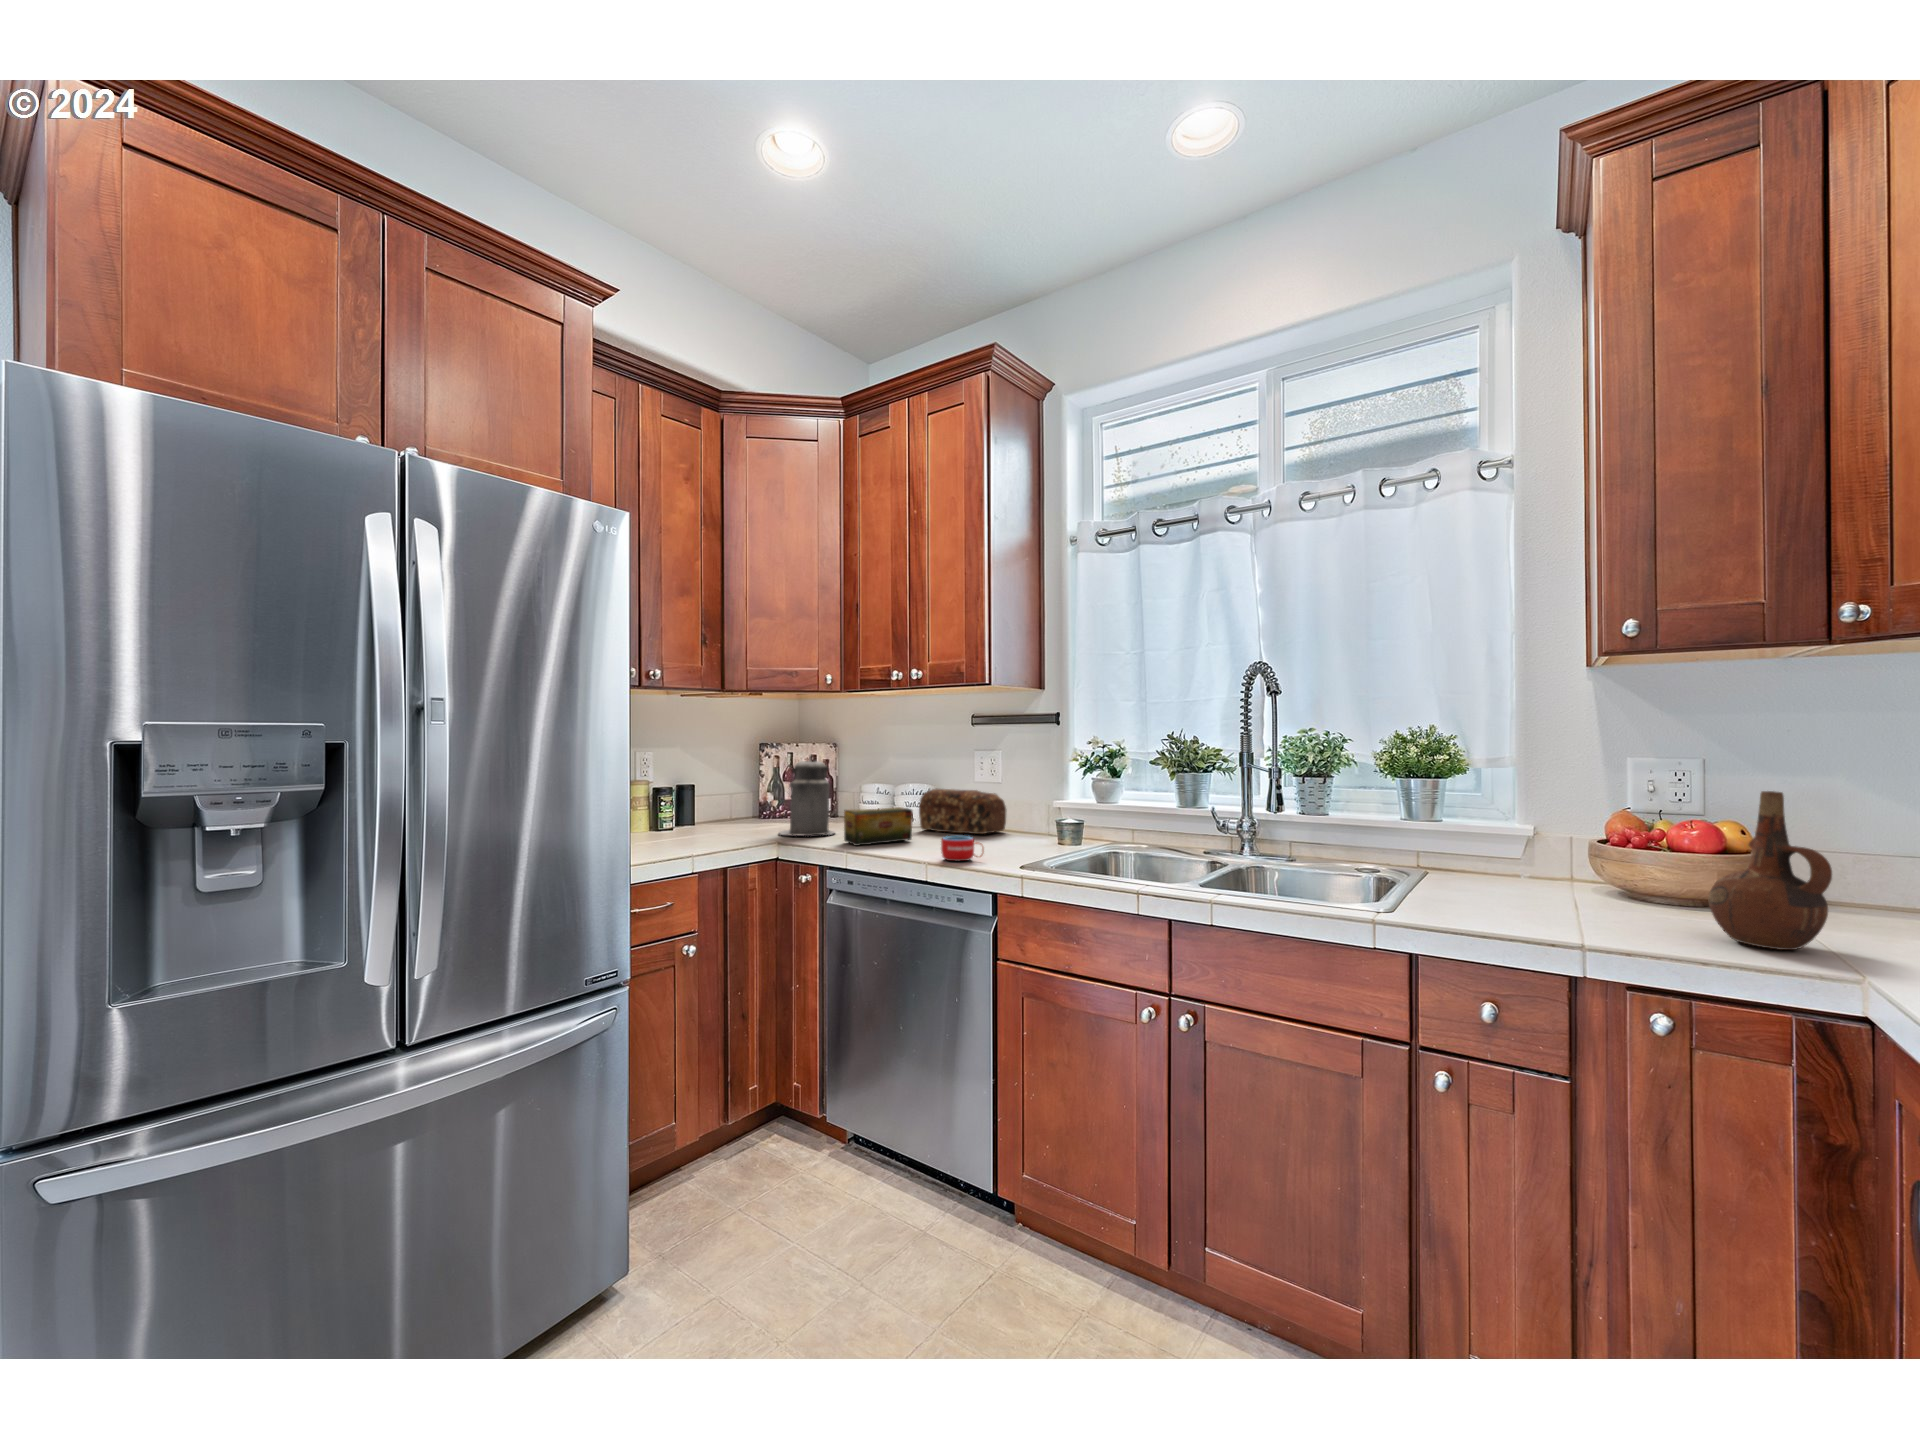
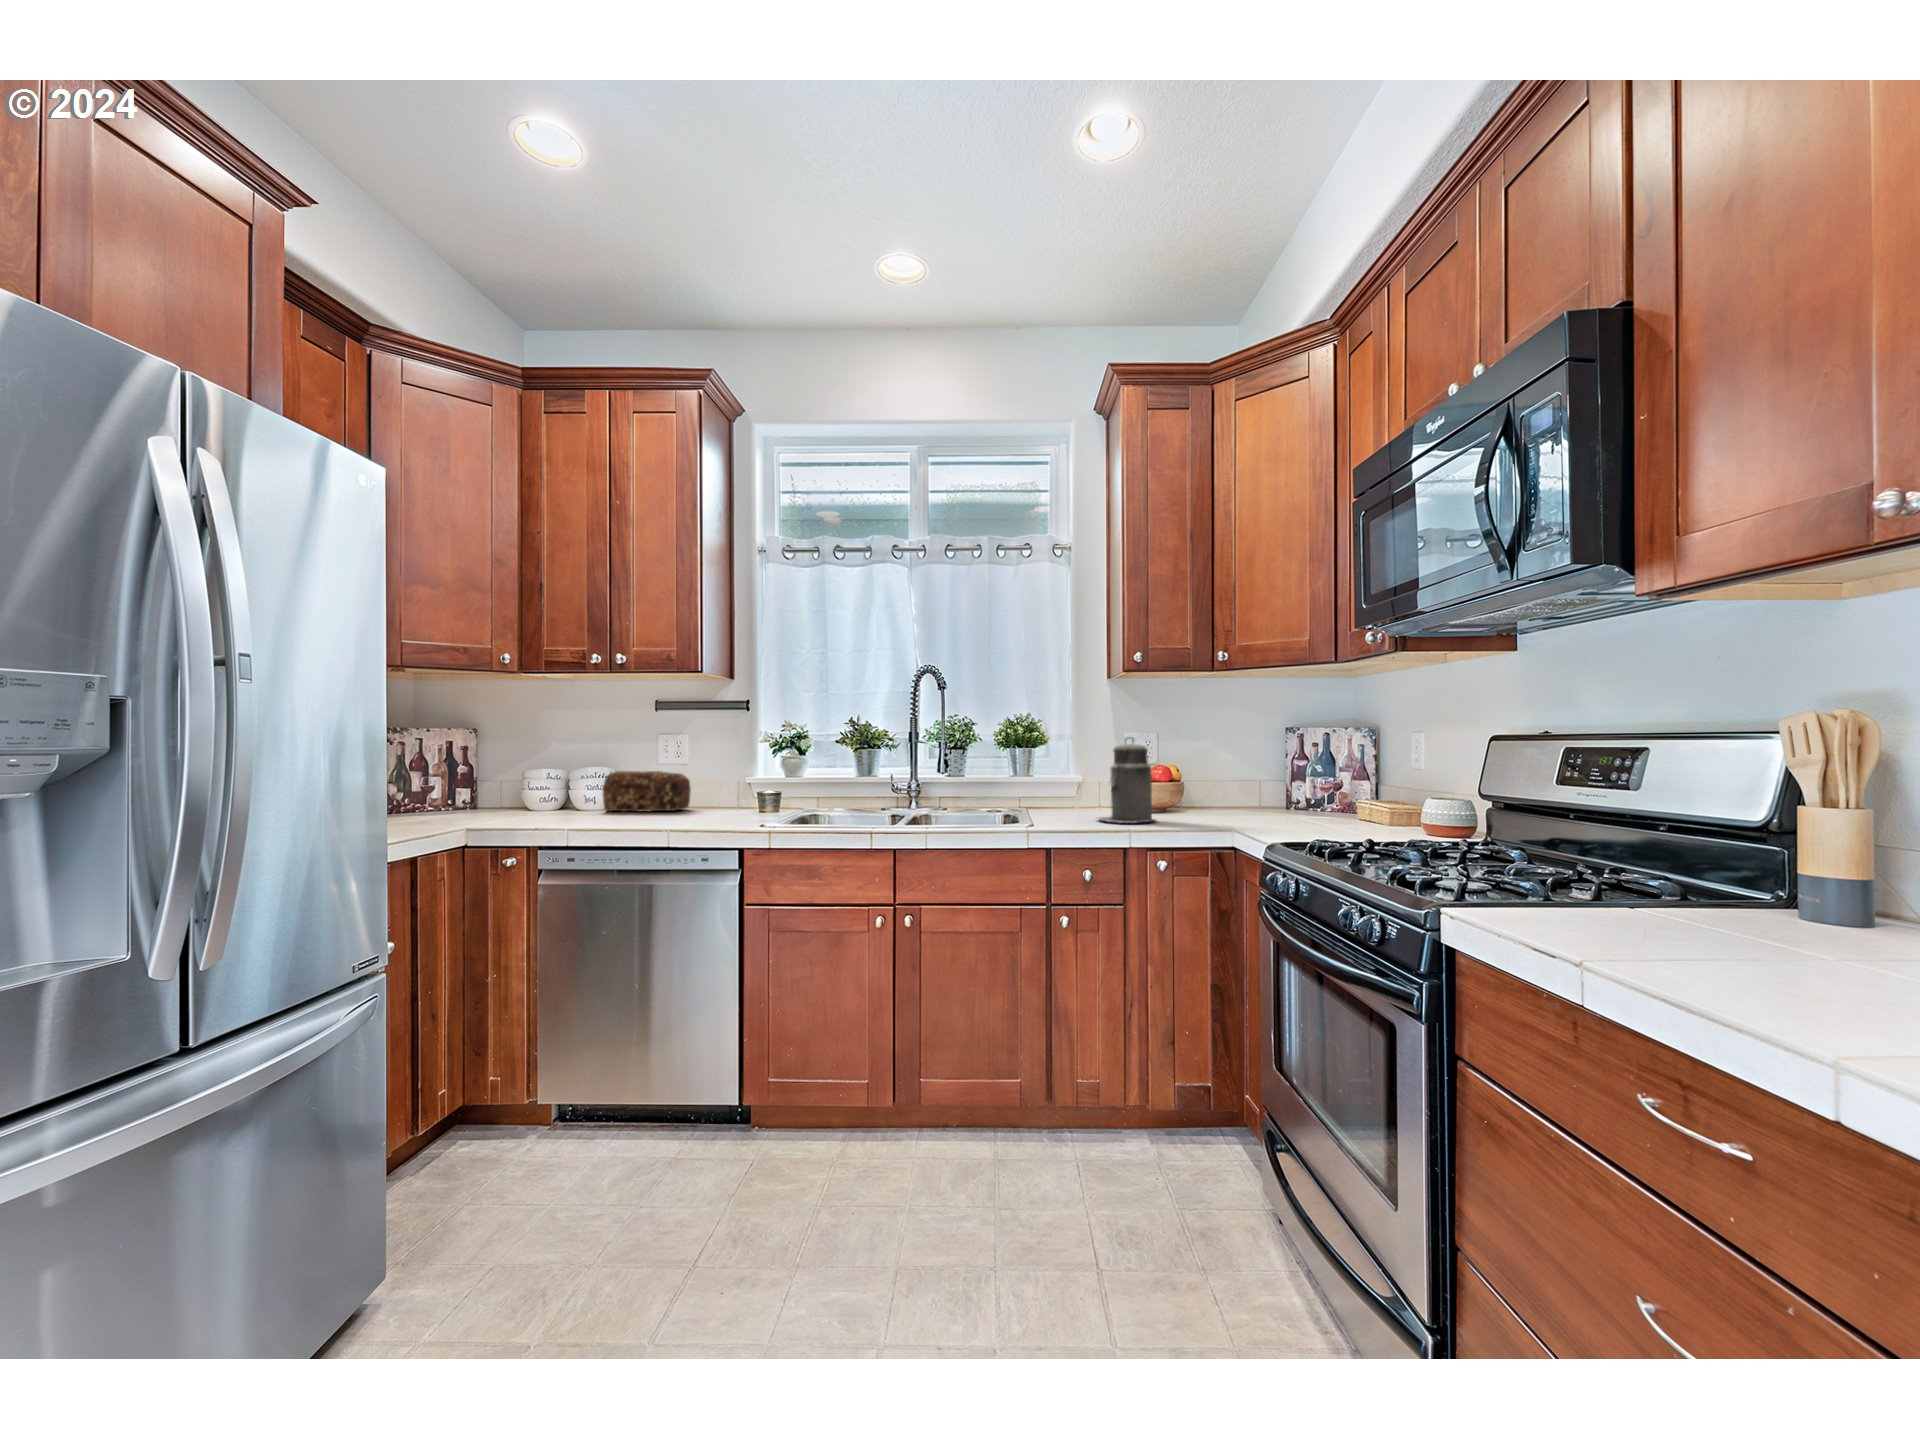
canister: present [779,755,834,836] -> present [1098,738,1155,823]
ceramic pitcher: present [1708,791,1832,950] -> none [1190,744,1239,825]
tea box: present [844,807,913,846] -> none [547,787,618,824]
mug: present [941,836,984,861] -> none [676,805,717,827]

